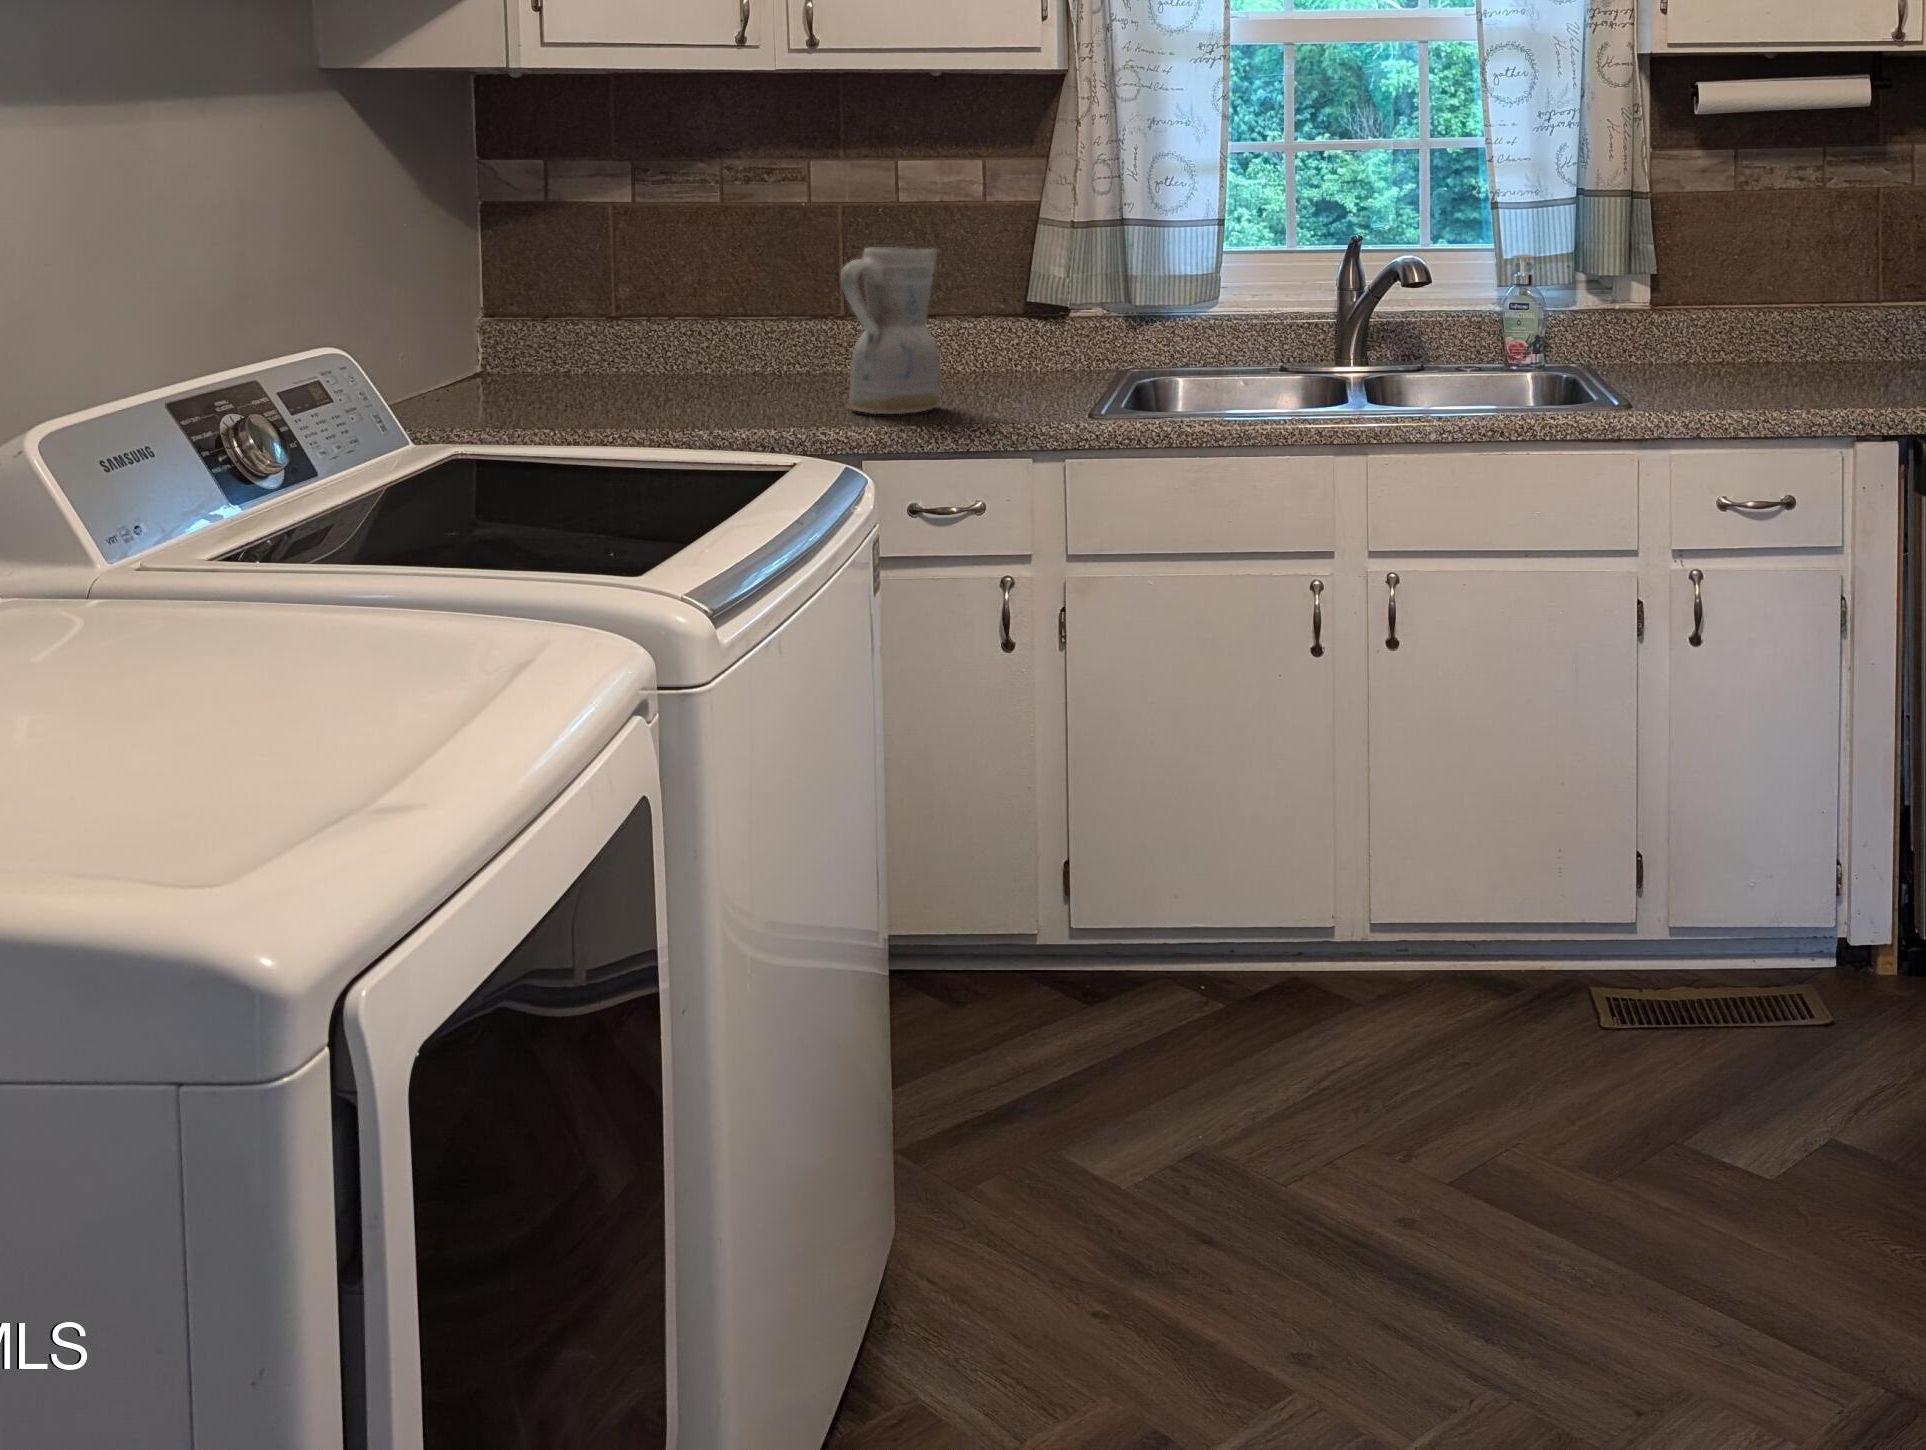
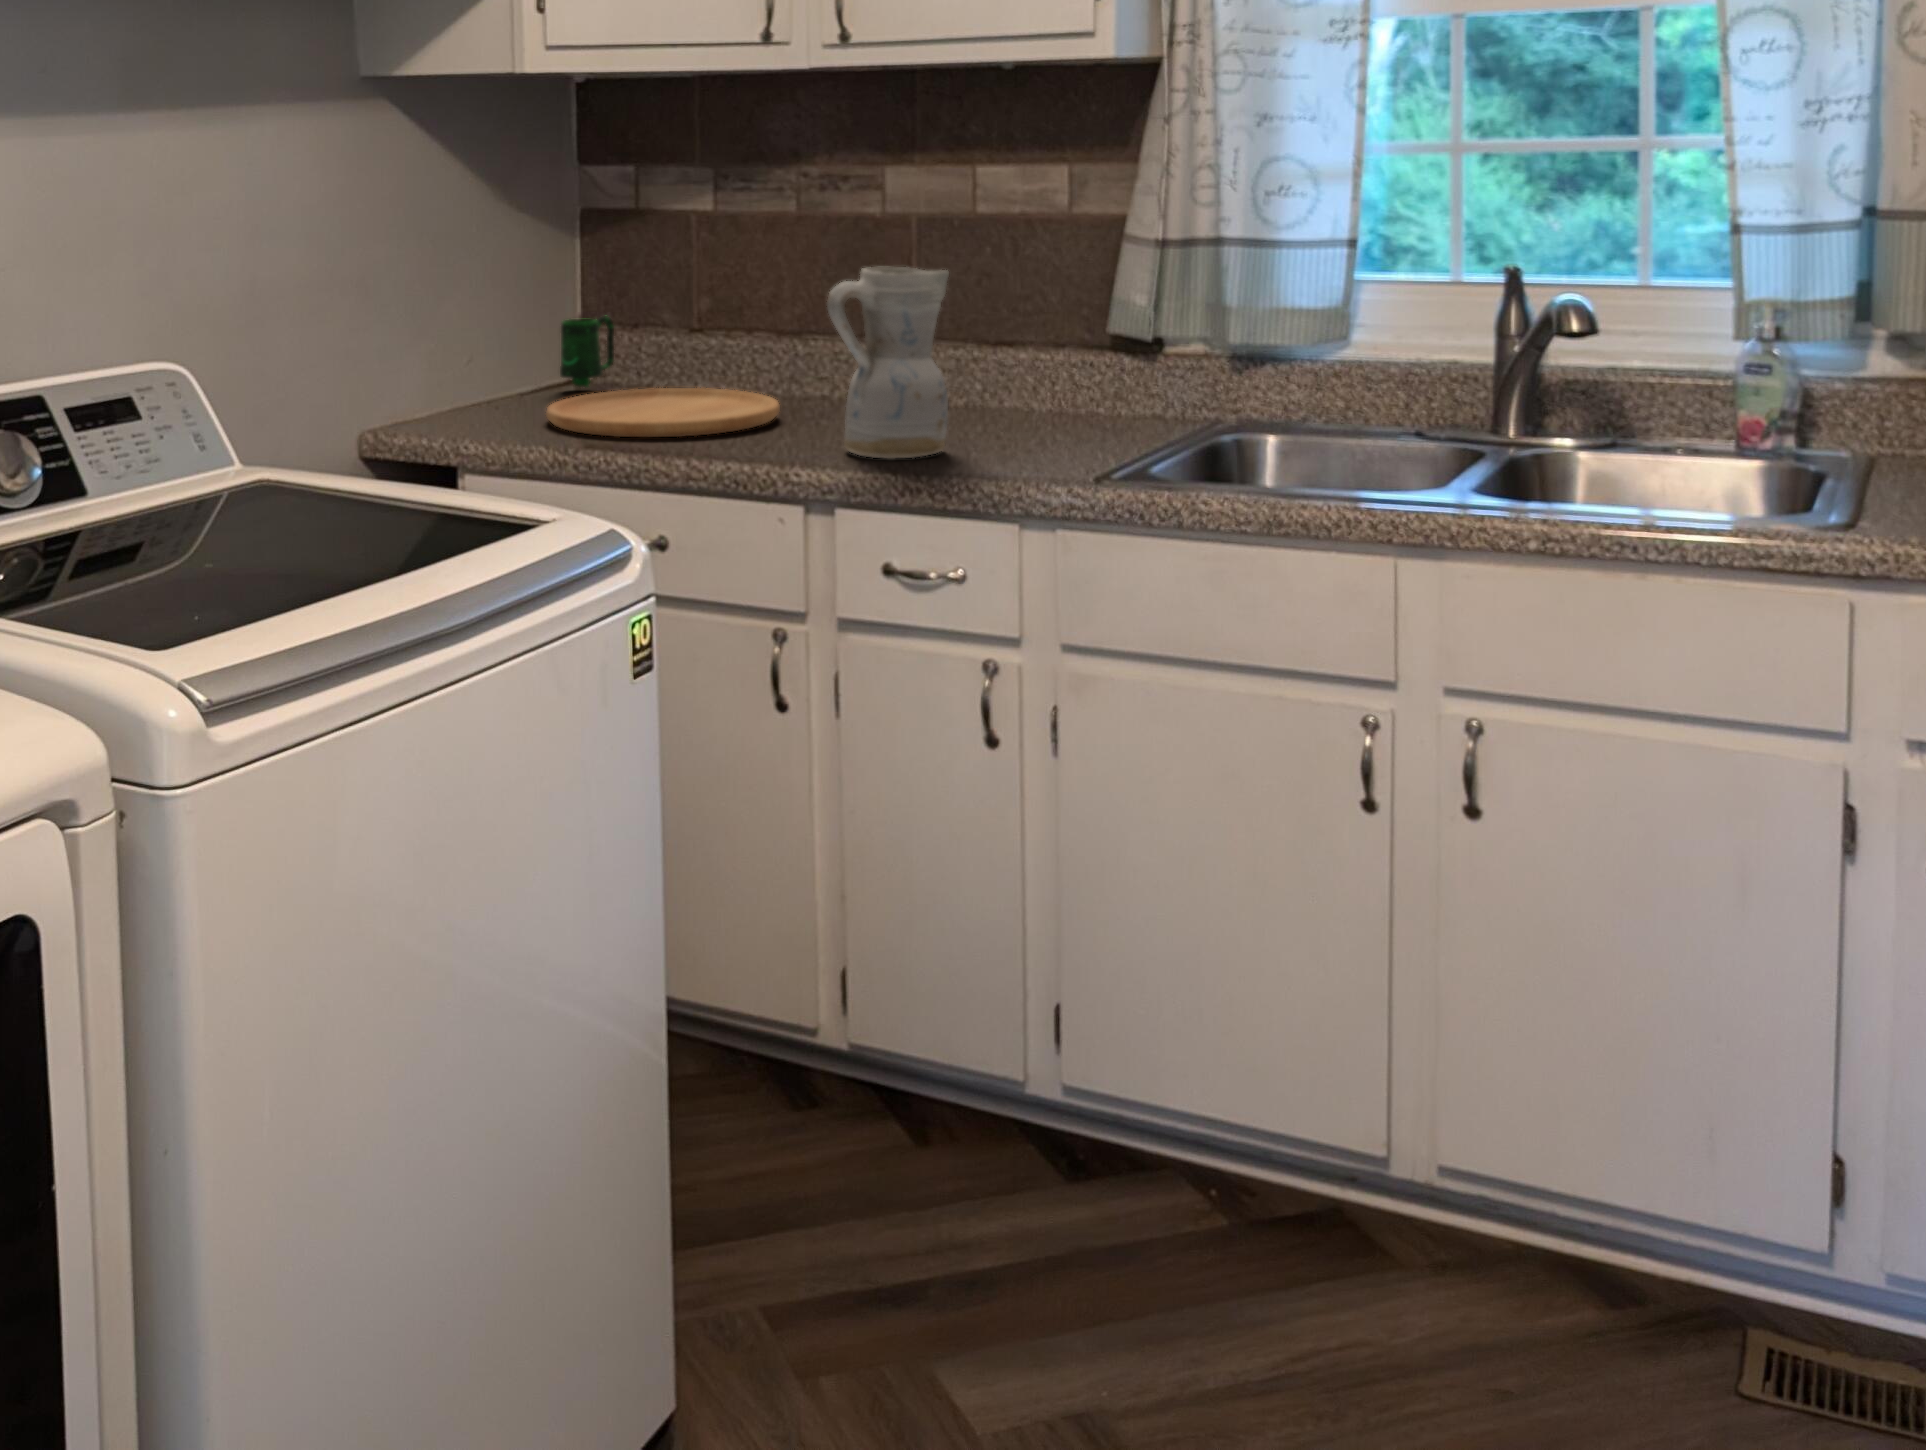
mug: none [485,308,536,384] -> present [560,316,614,387]
cutting board: none [521,371,751,414] -> present [546,388,780,437]

